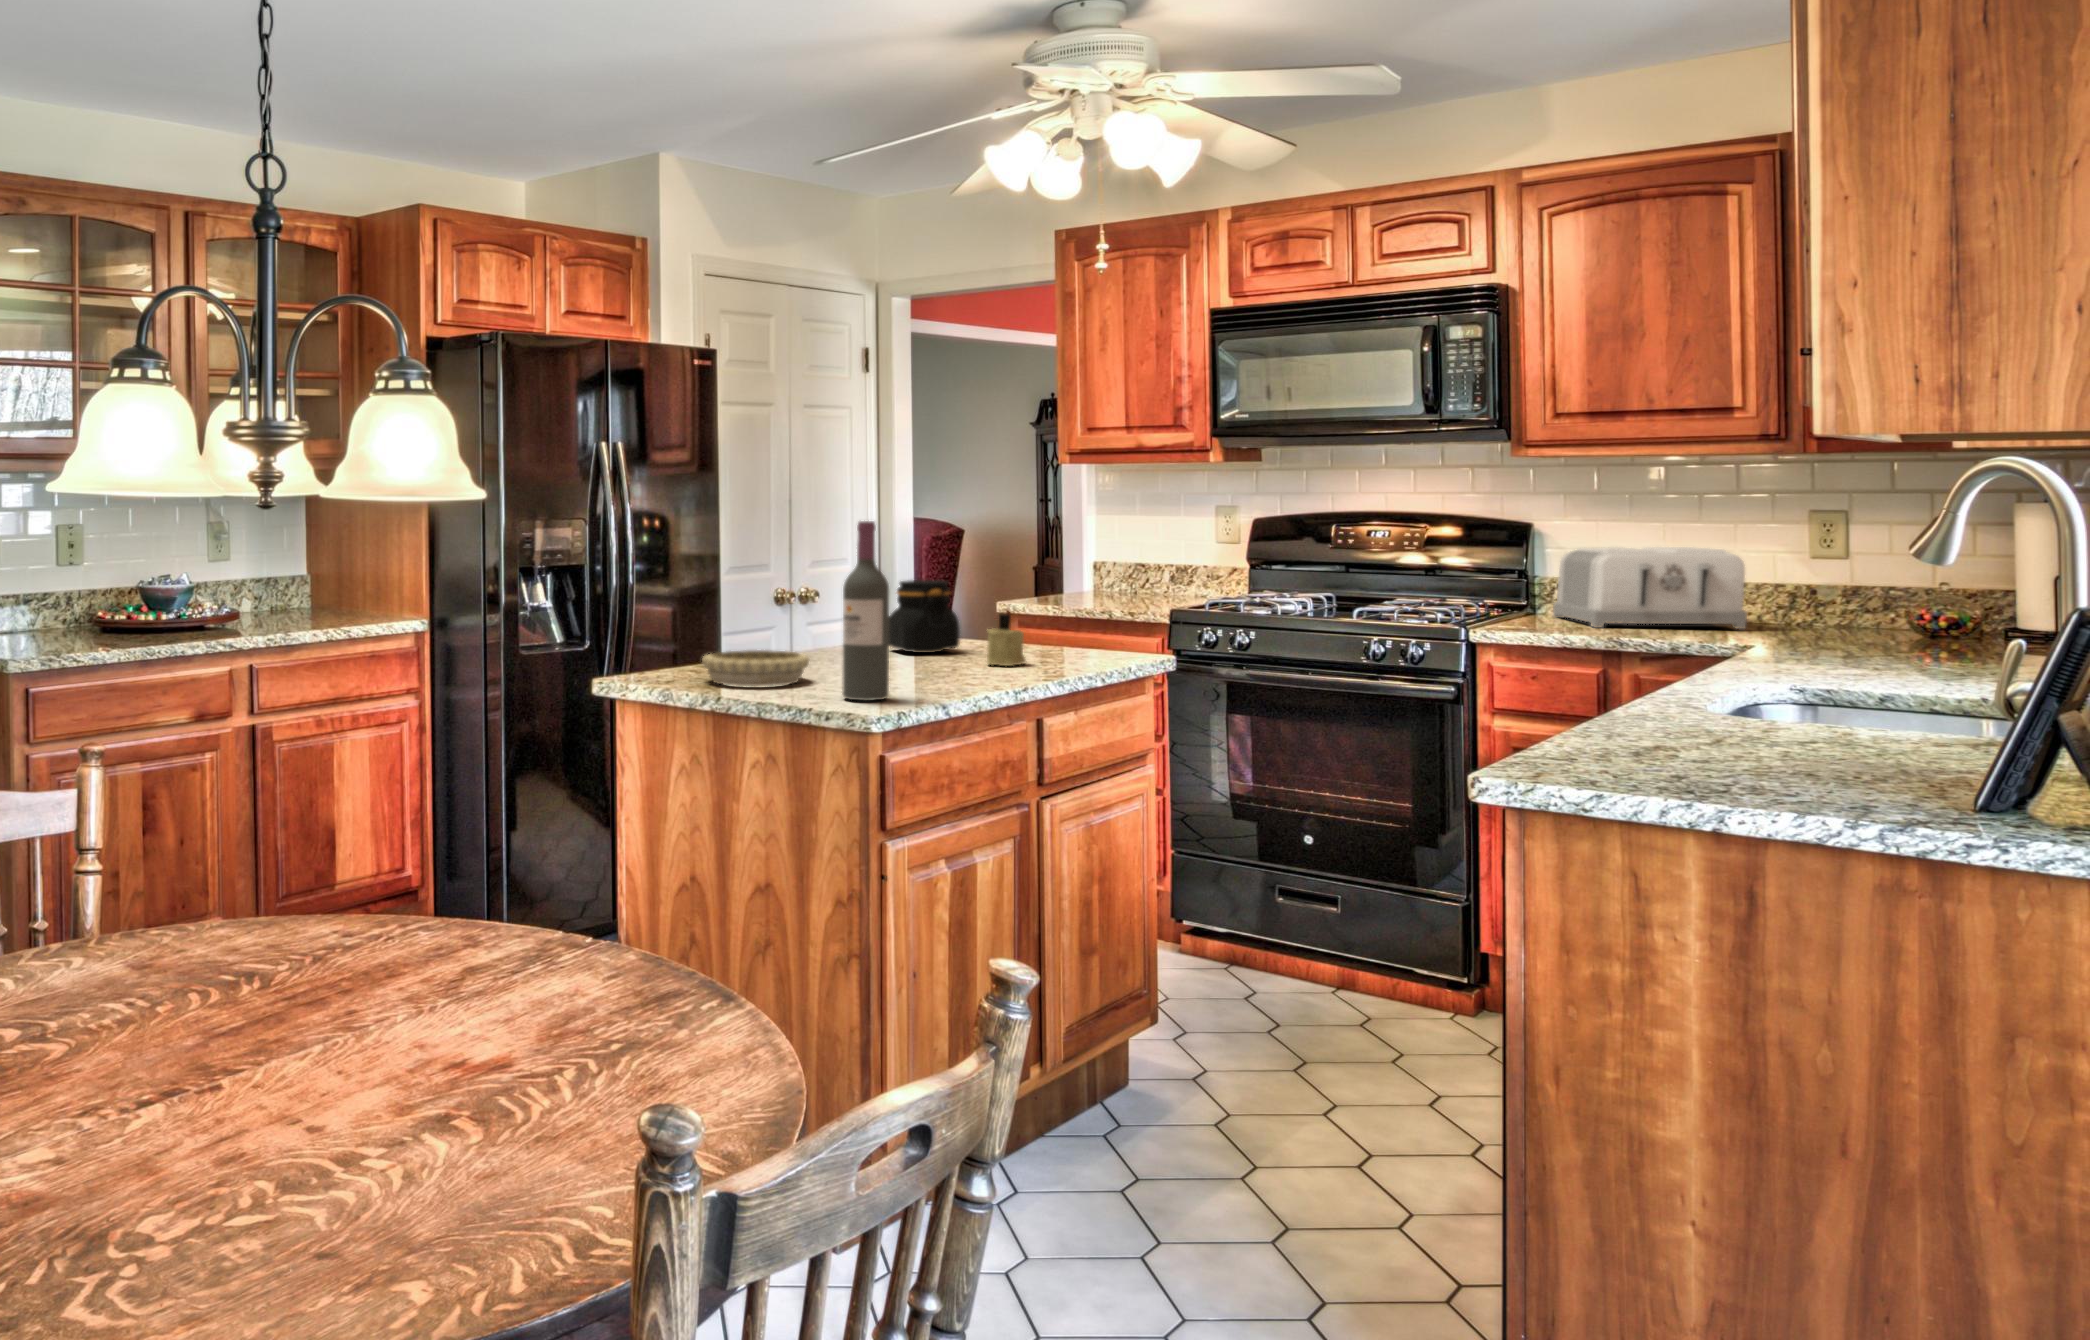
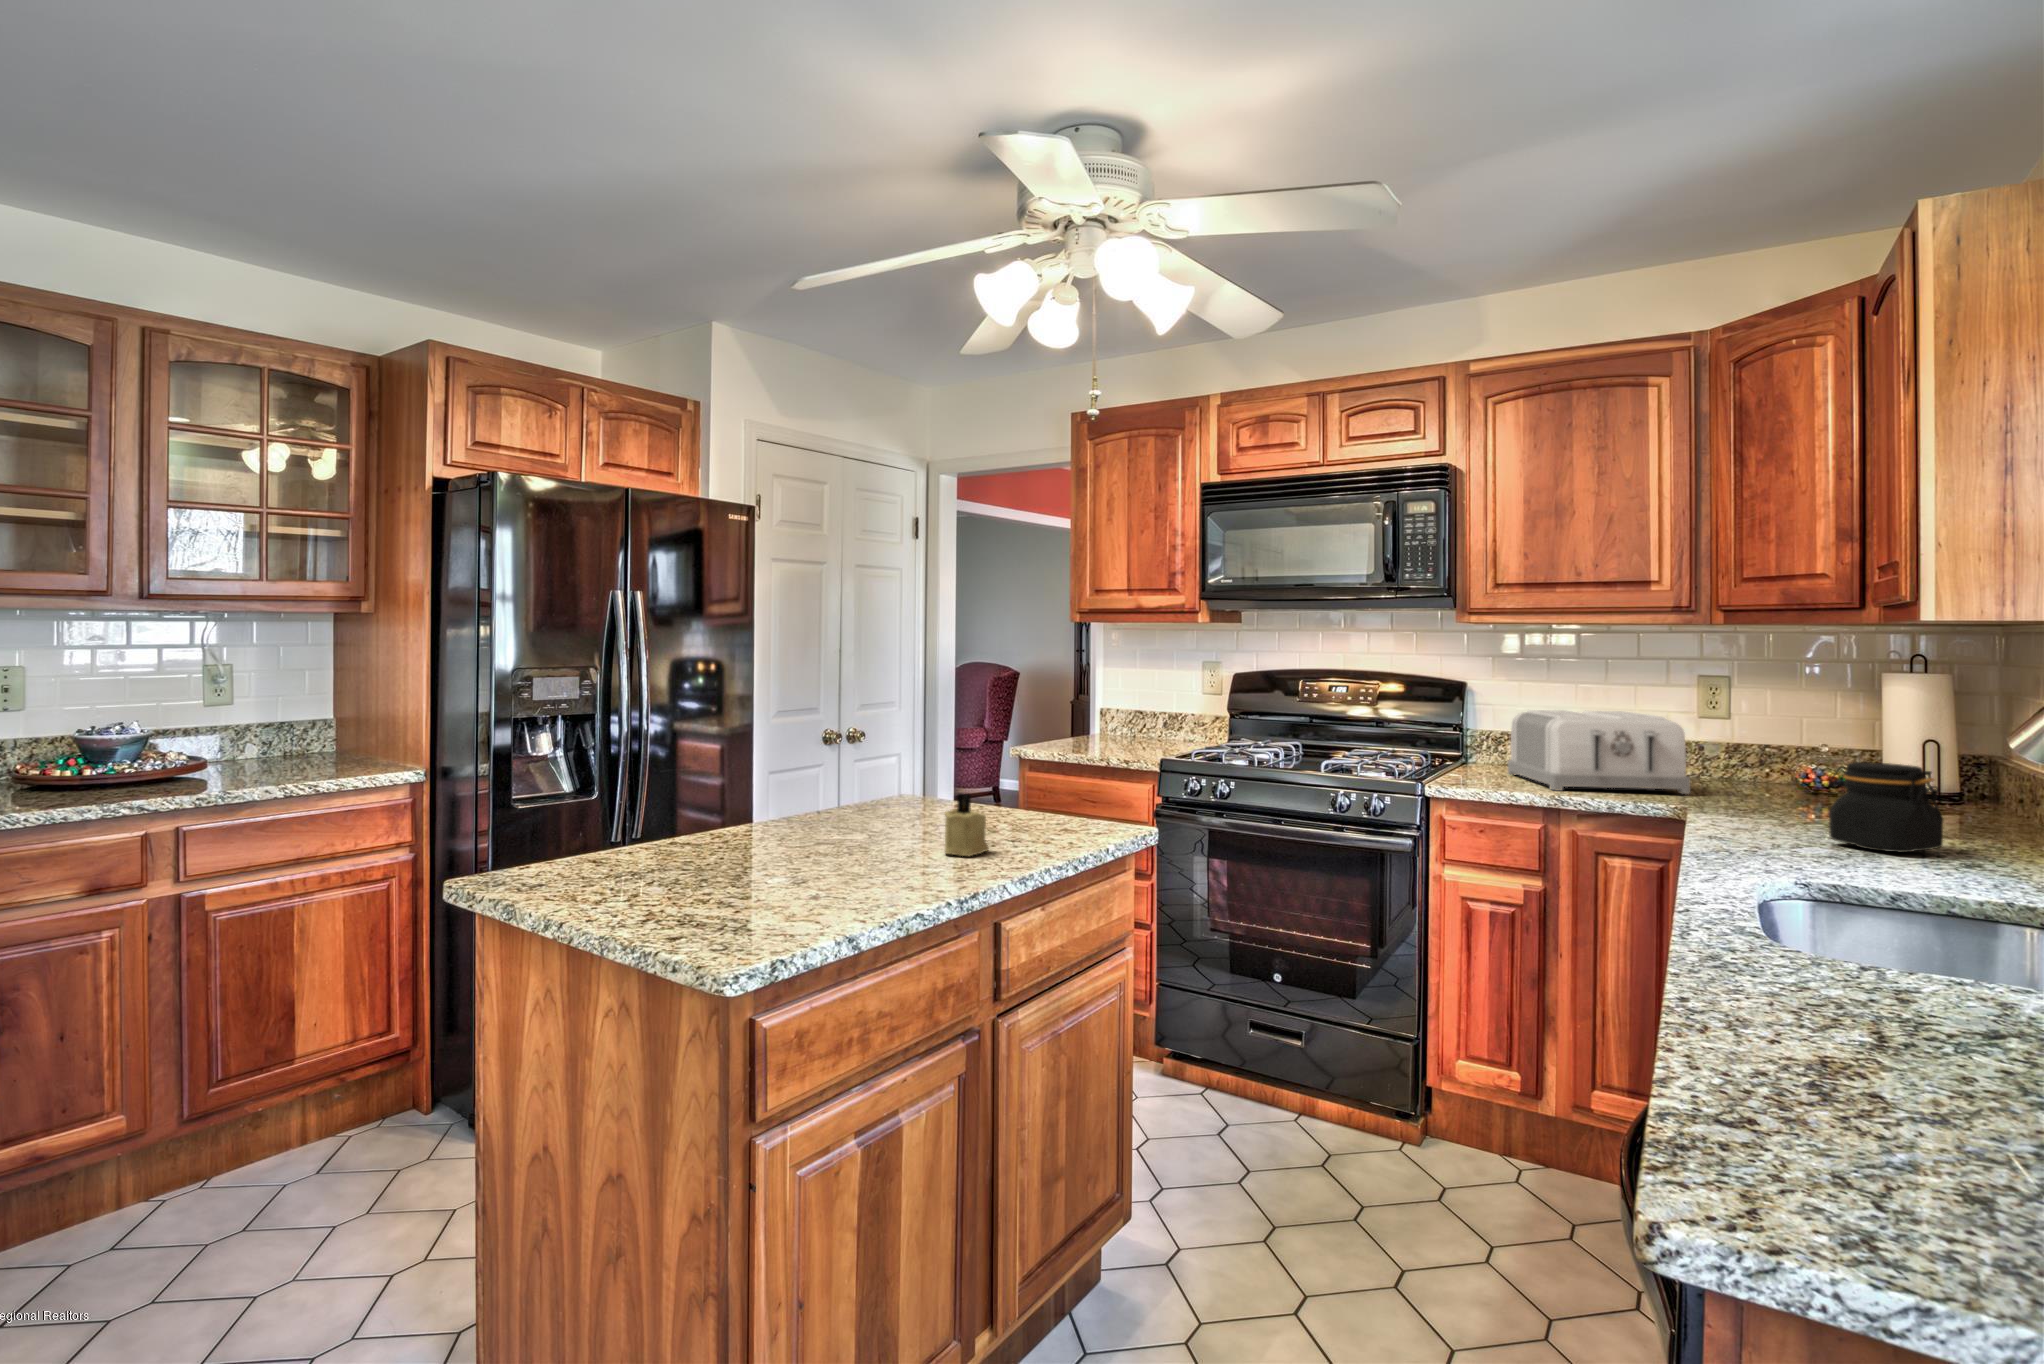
wine bottle: present [842,521,889,701] -> none [715,696,776,937]
jar: present [889,580,960,653] -> present [1829,762,1943,852]
decorative bowl: present [702,650,809,686] -> none [573,843,713,899]

